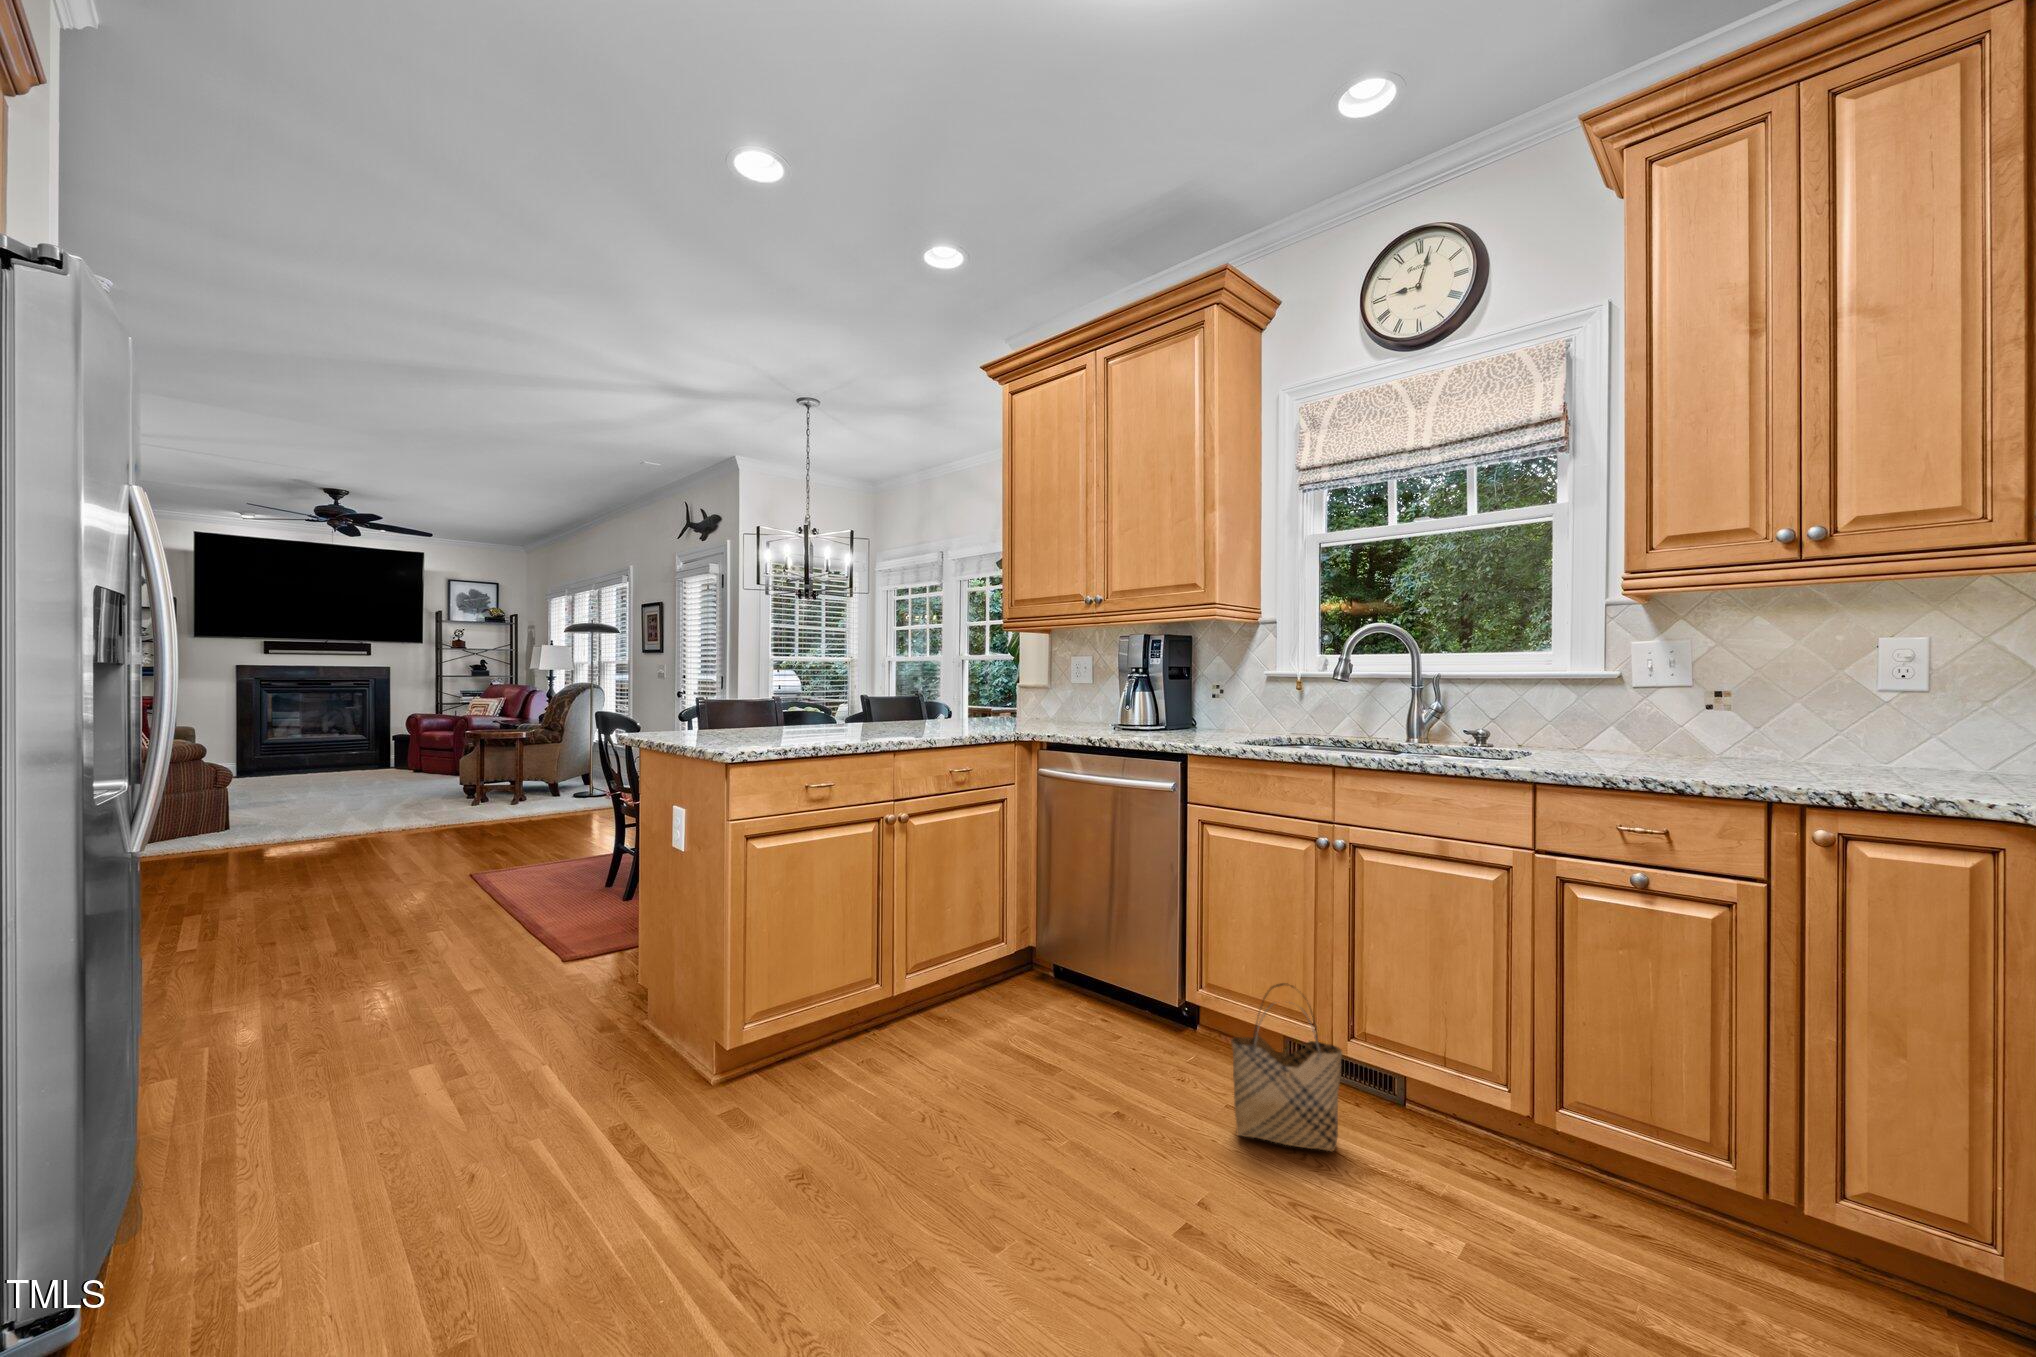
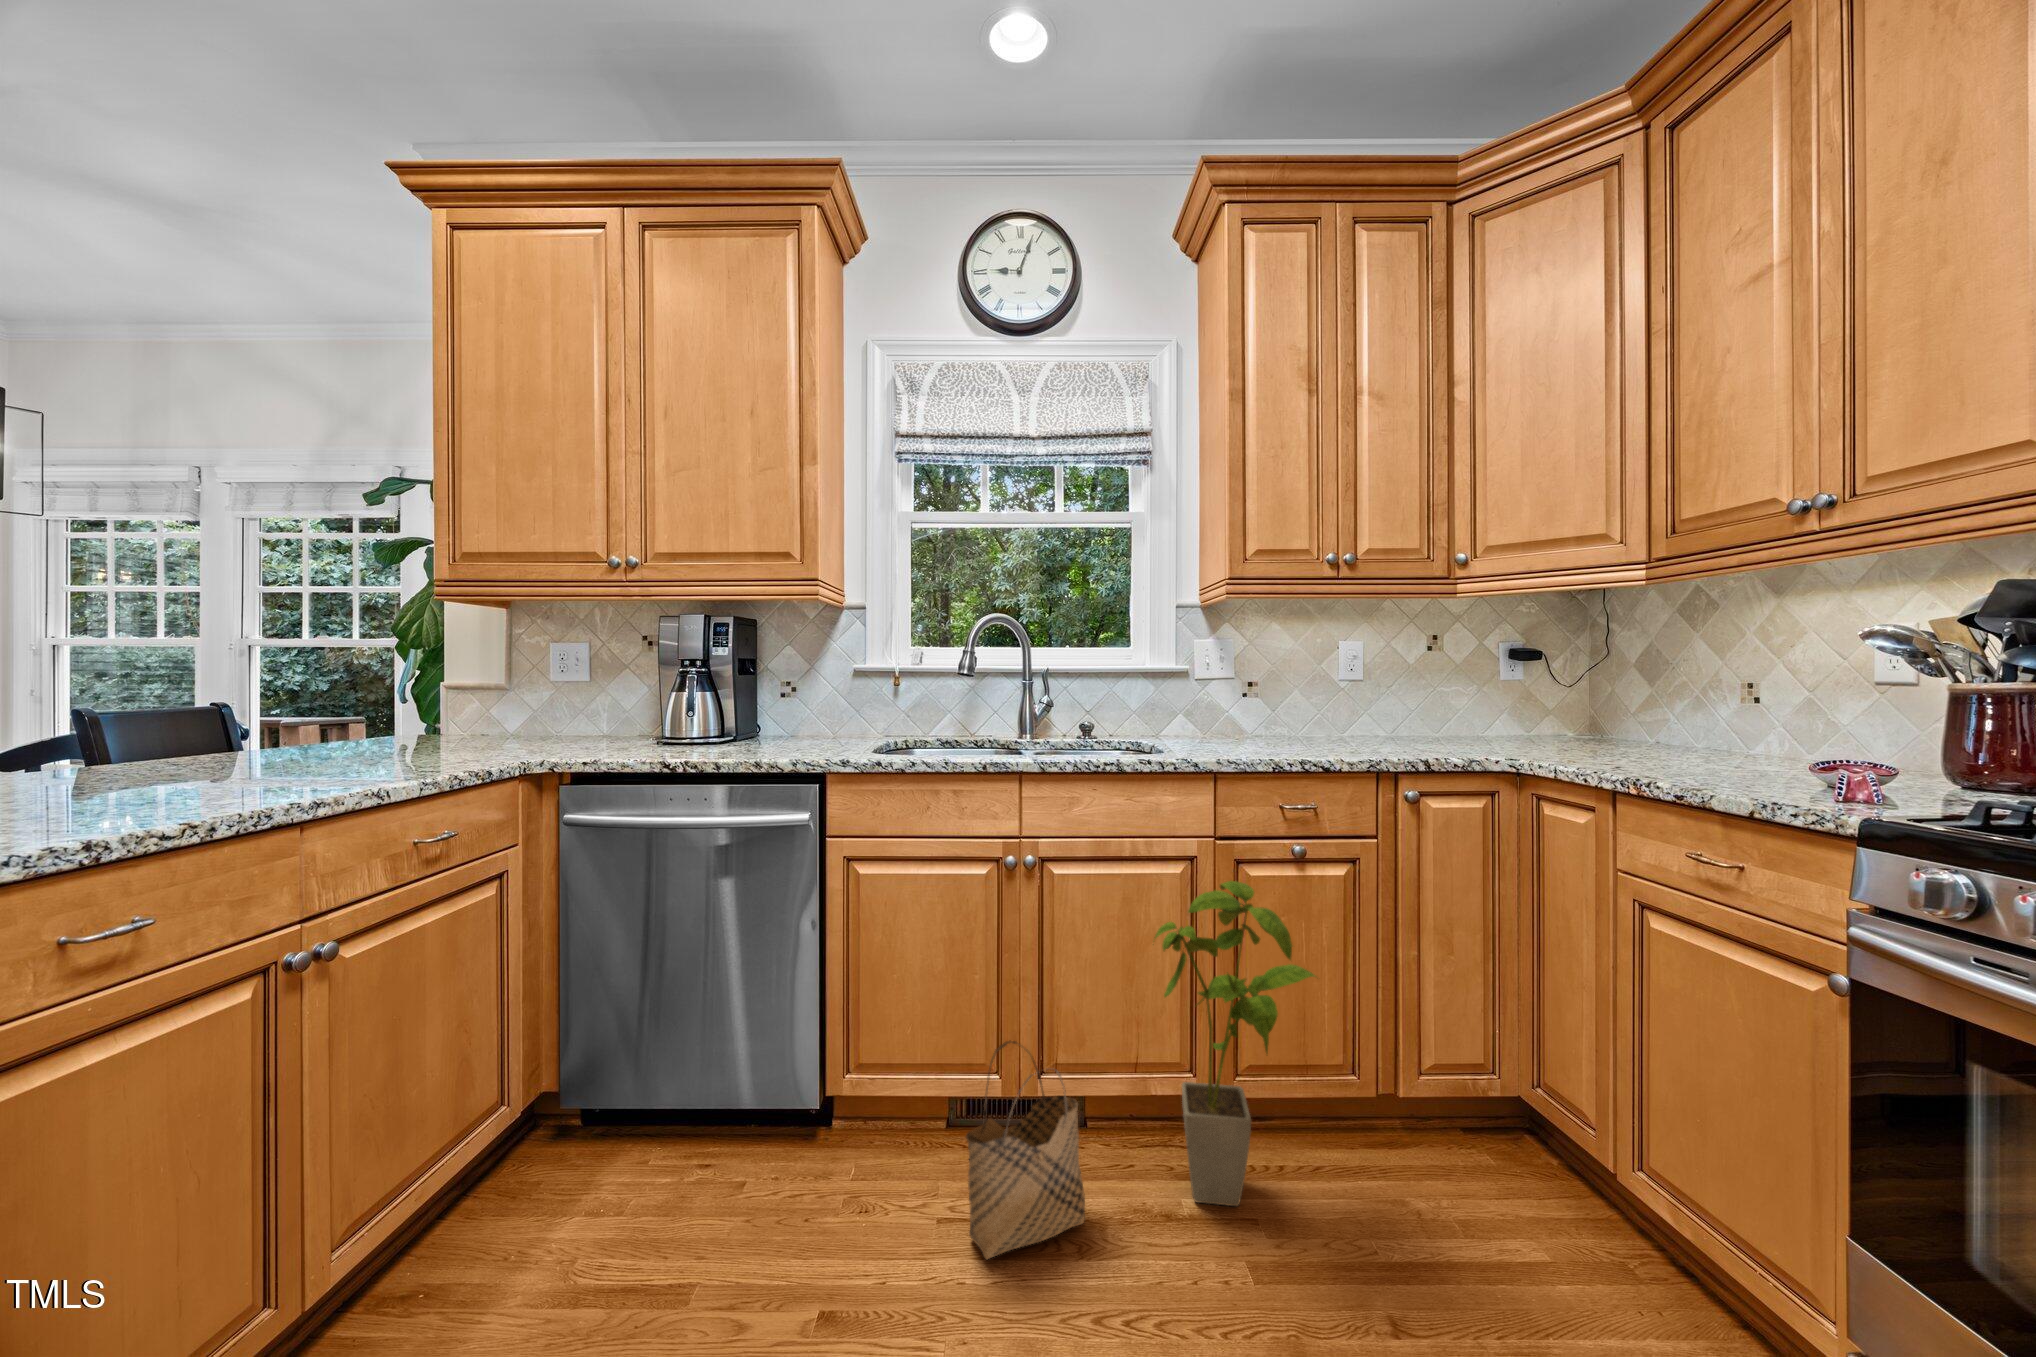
house plant: none [1426,885,1627,1208] -> present [1154,881,1315,1206]

